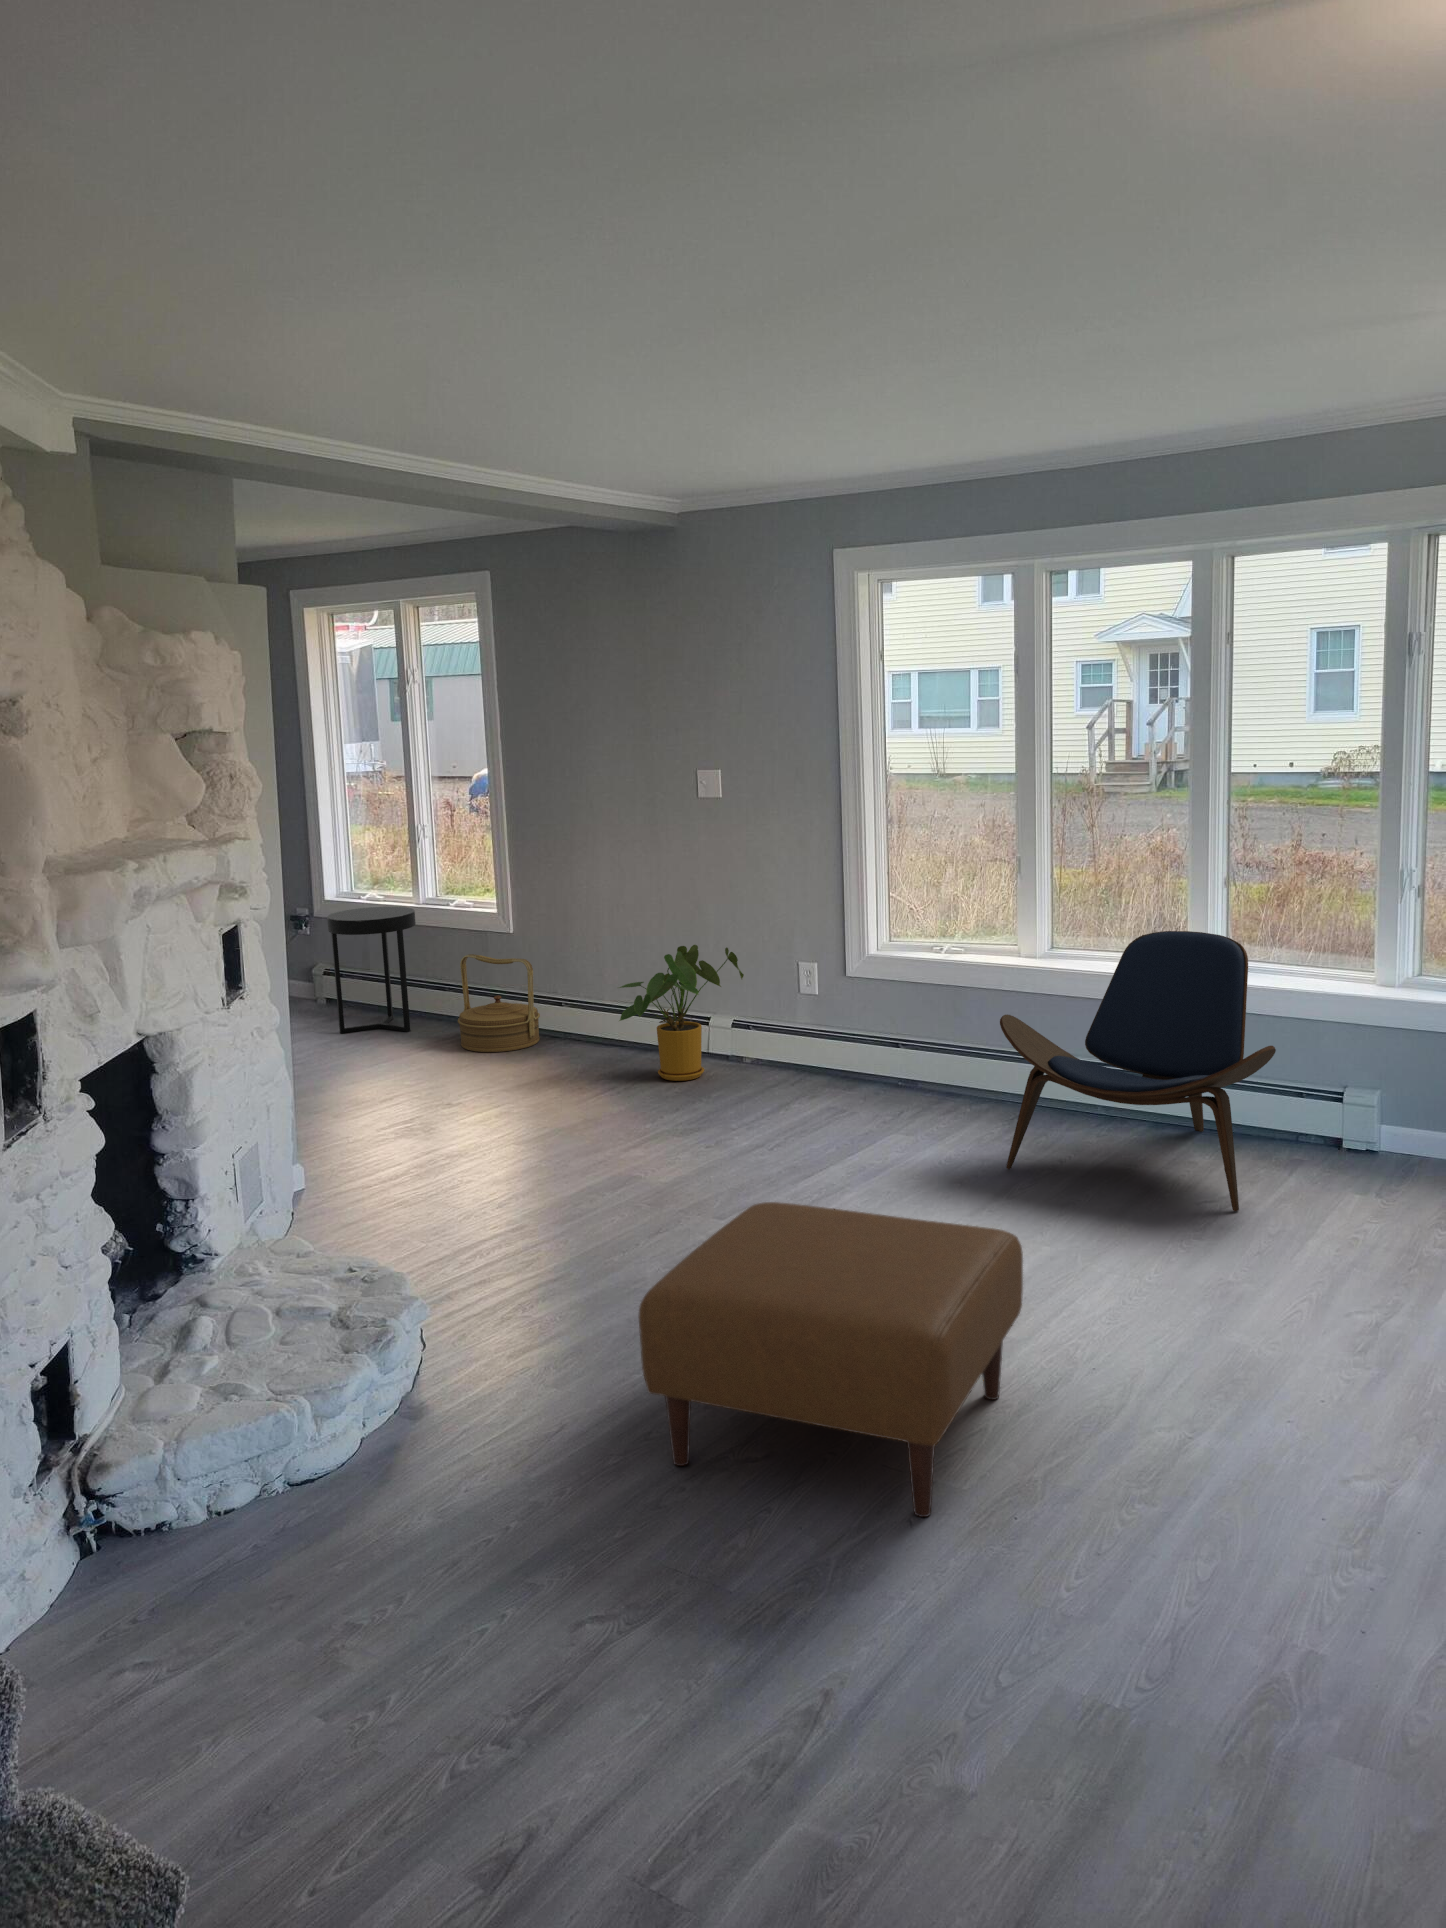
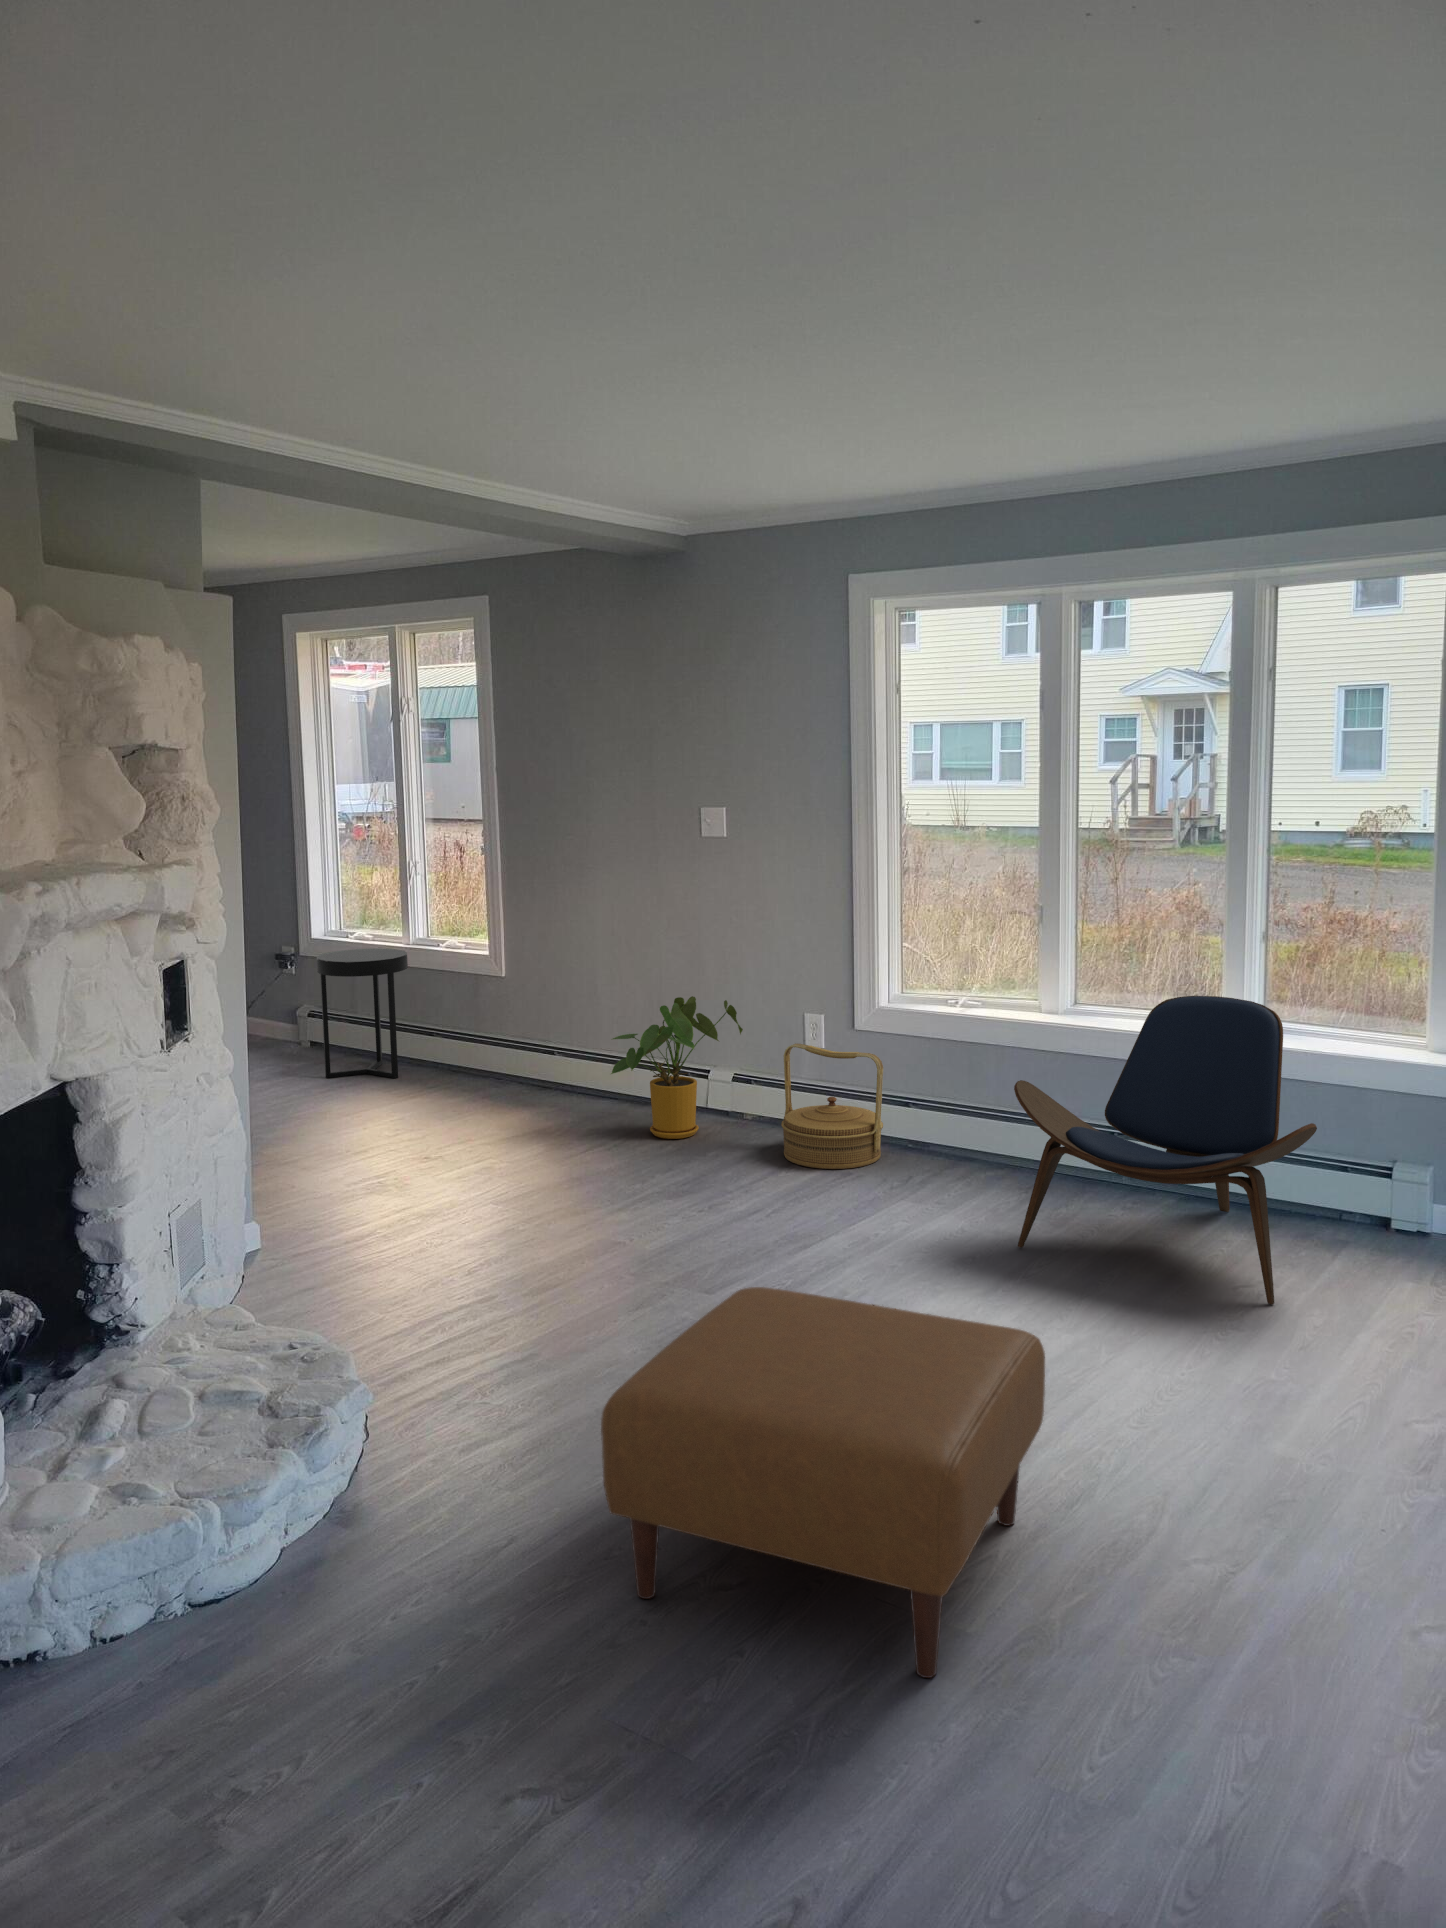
woven basket: present [458,954,540,1052] -> present [781,1044,883,1169]

